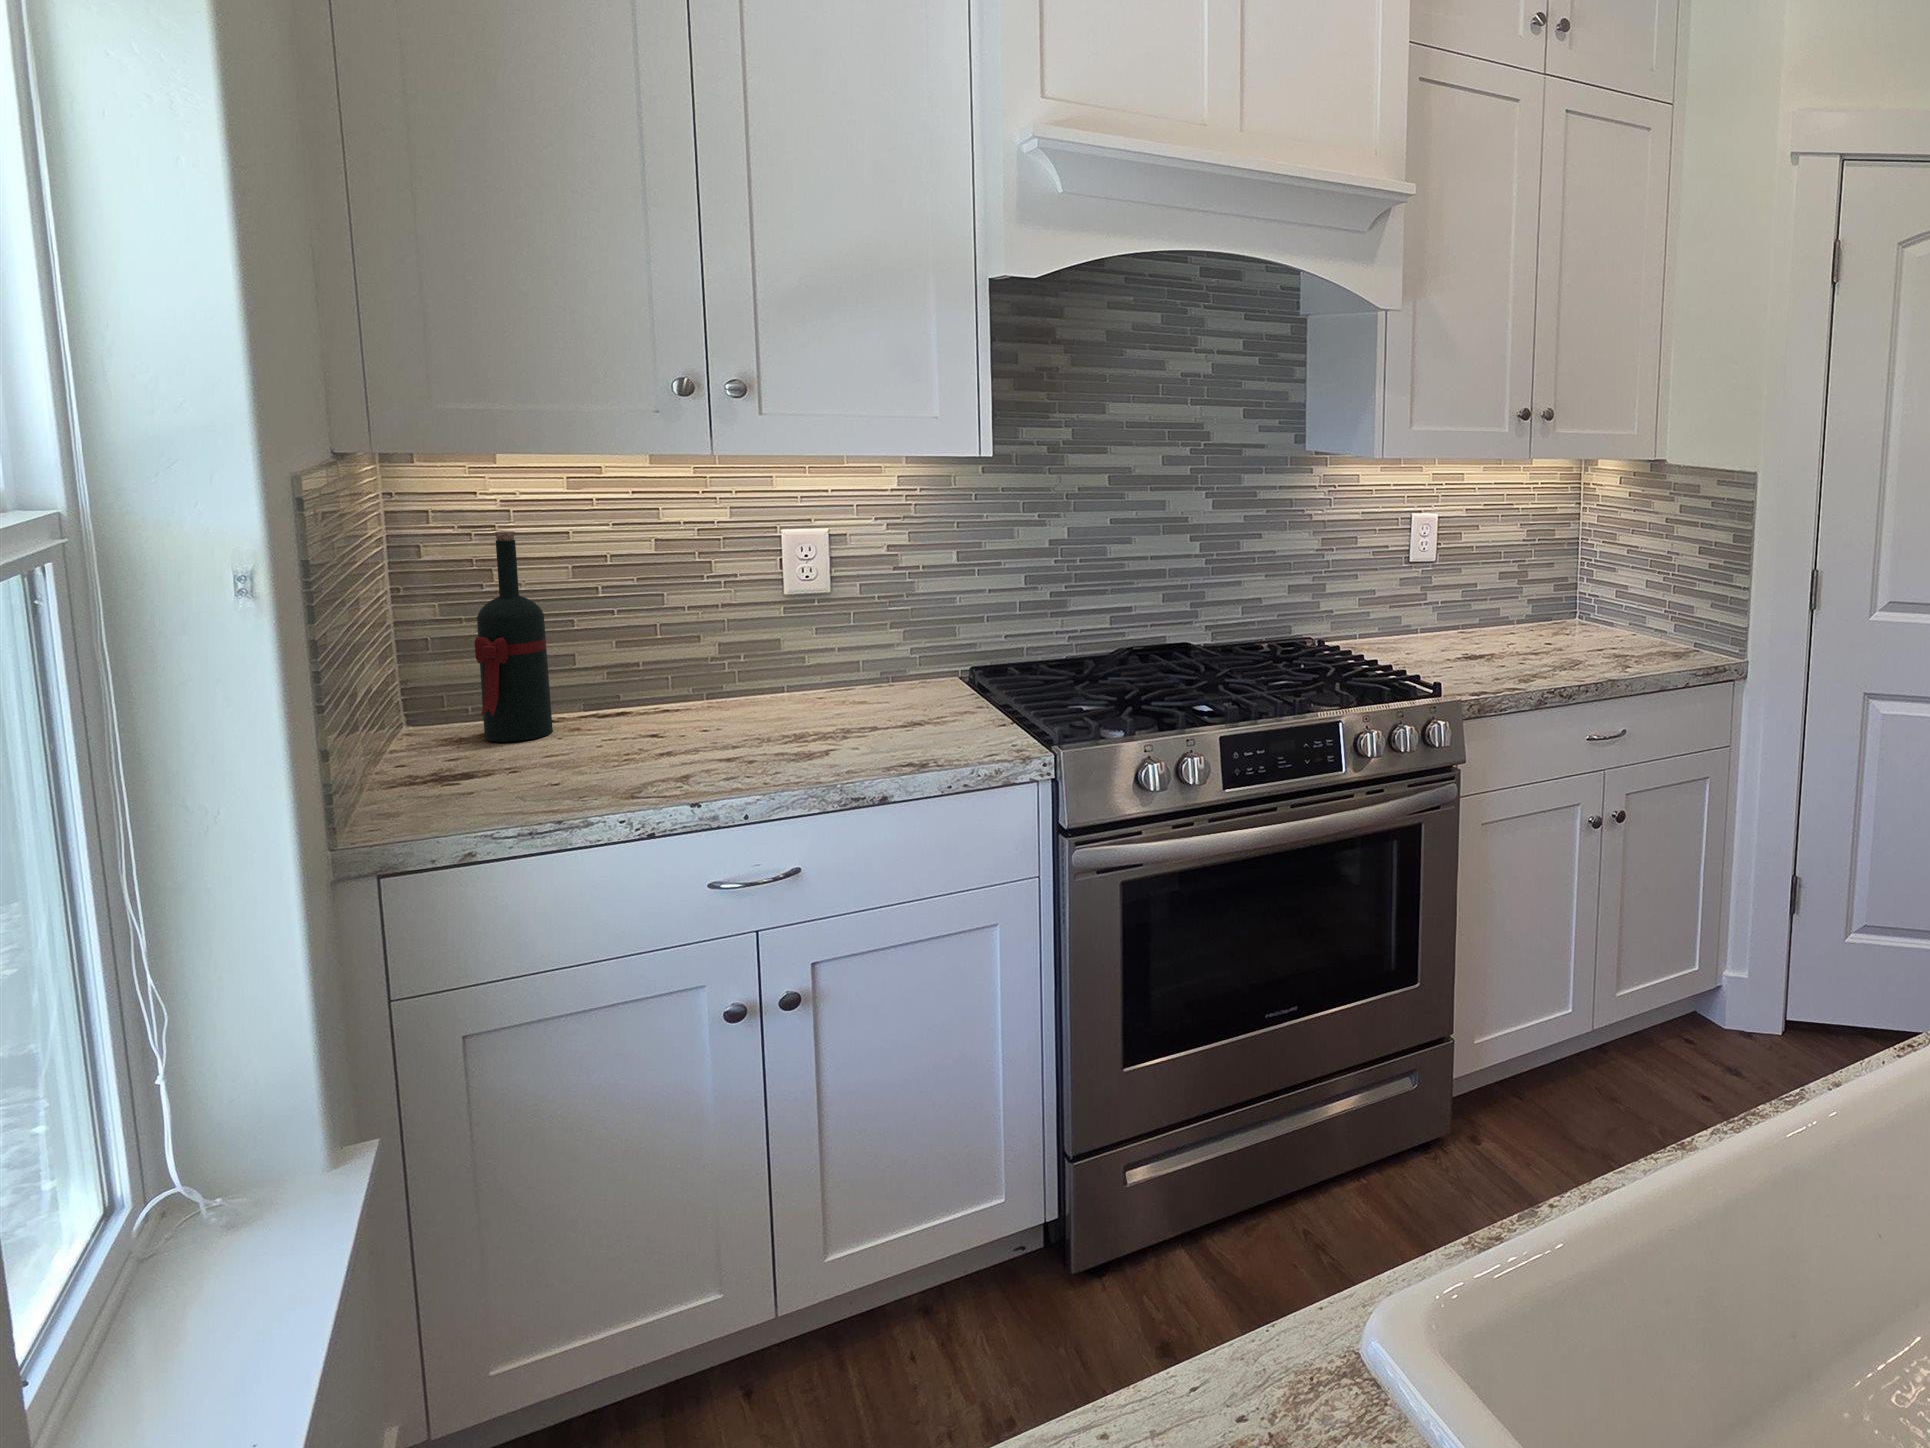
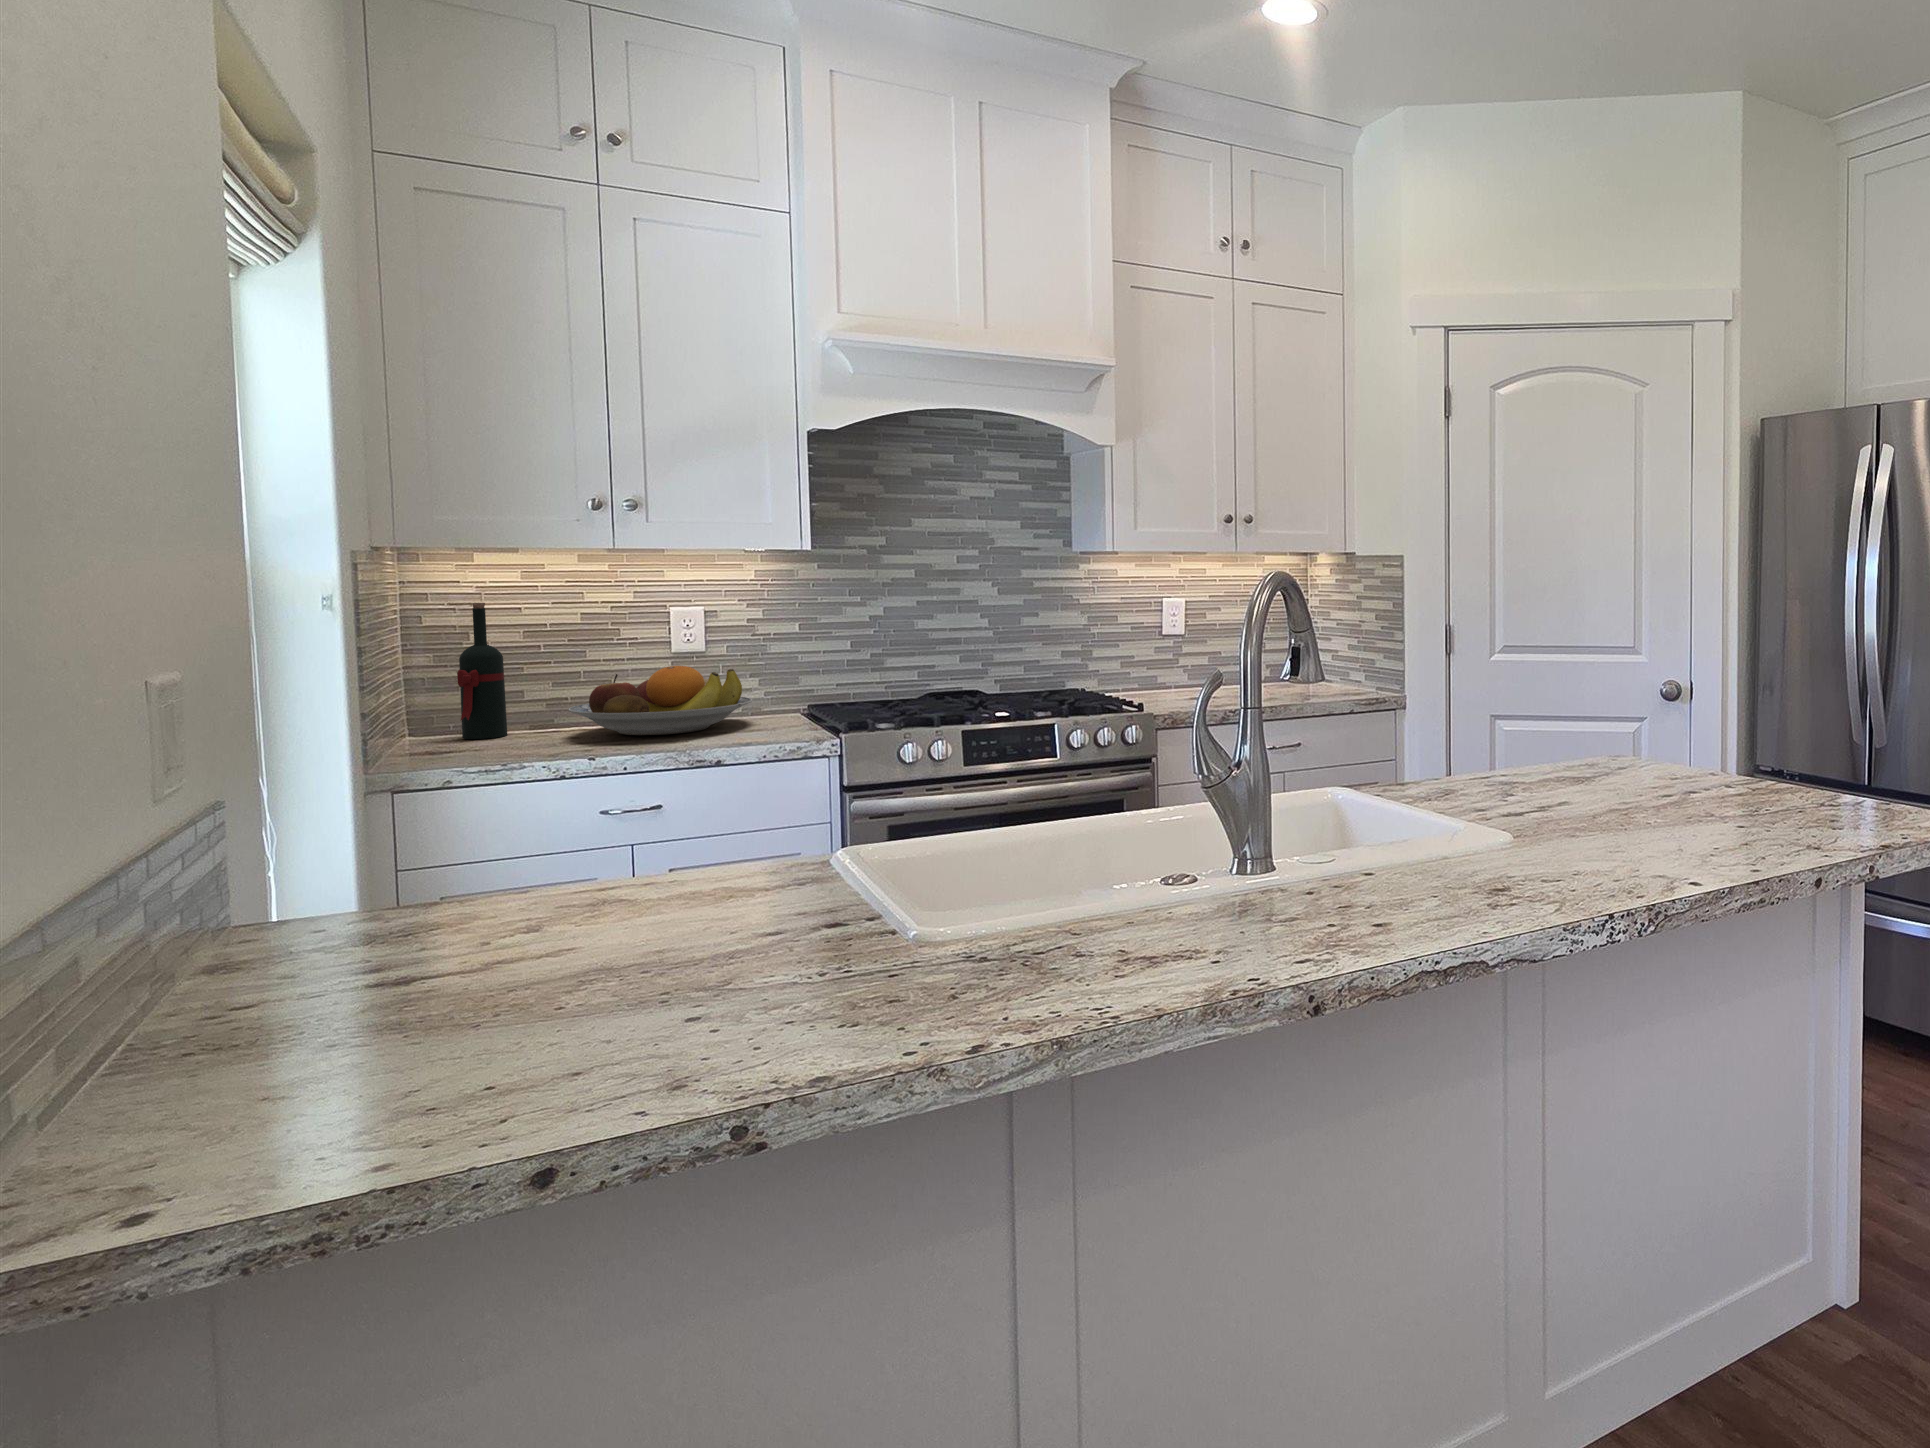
fruit bowl: none [646,636,914,744] -> present [568,666,752,735]

